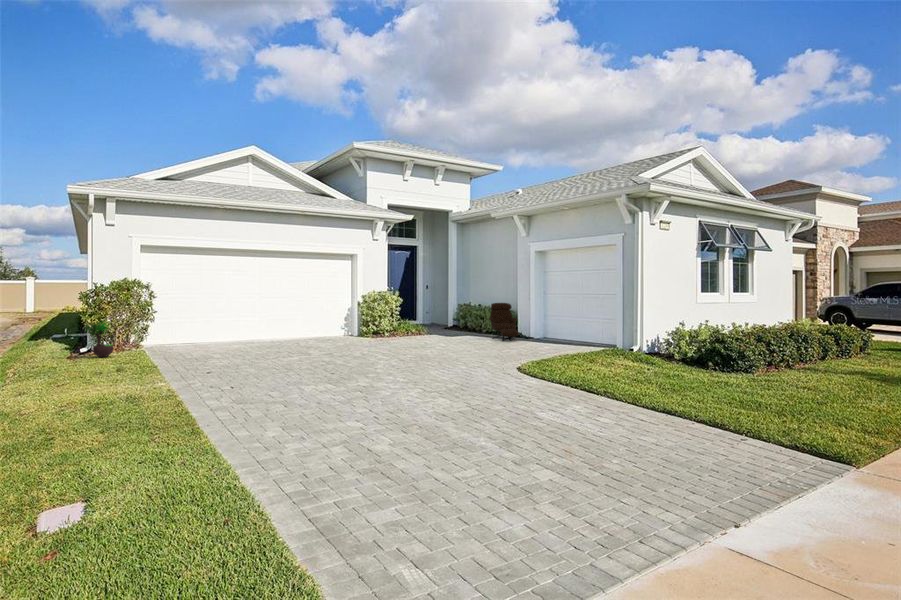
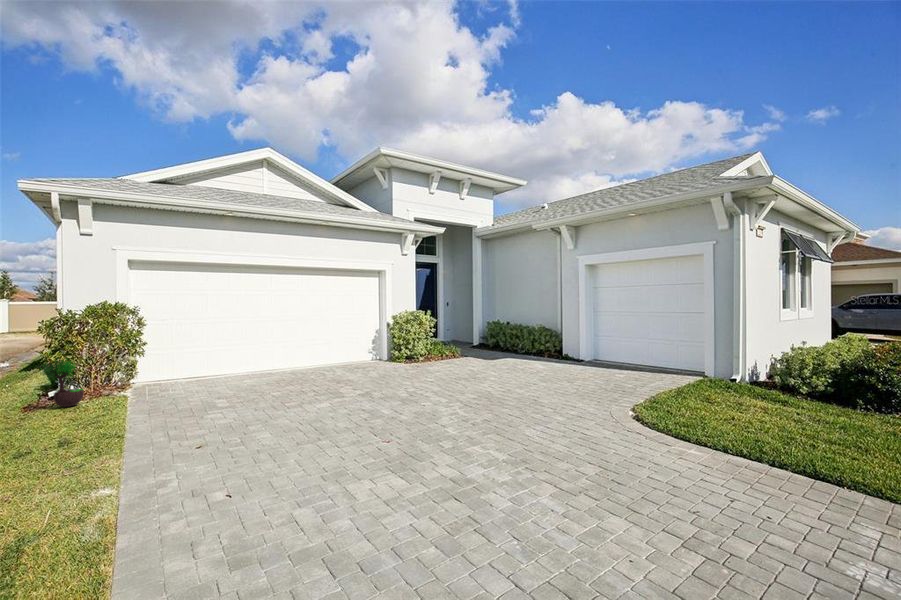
lounge chair: present [489,303,519,341] -> none [531,322,569,365]

